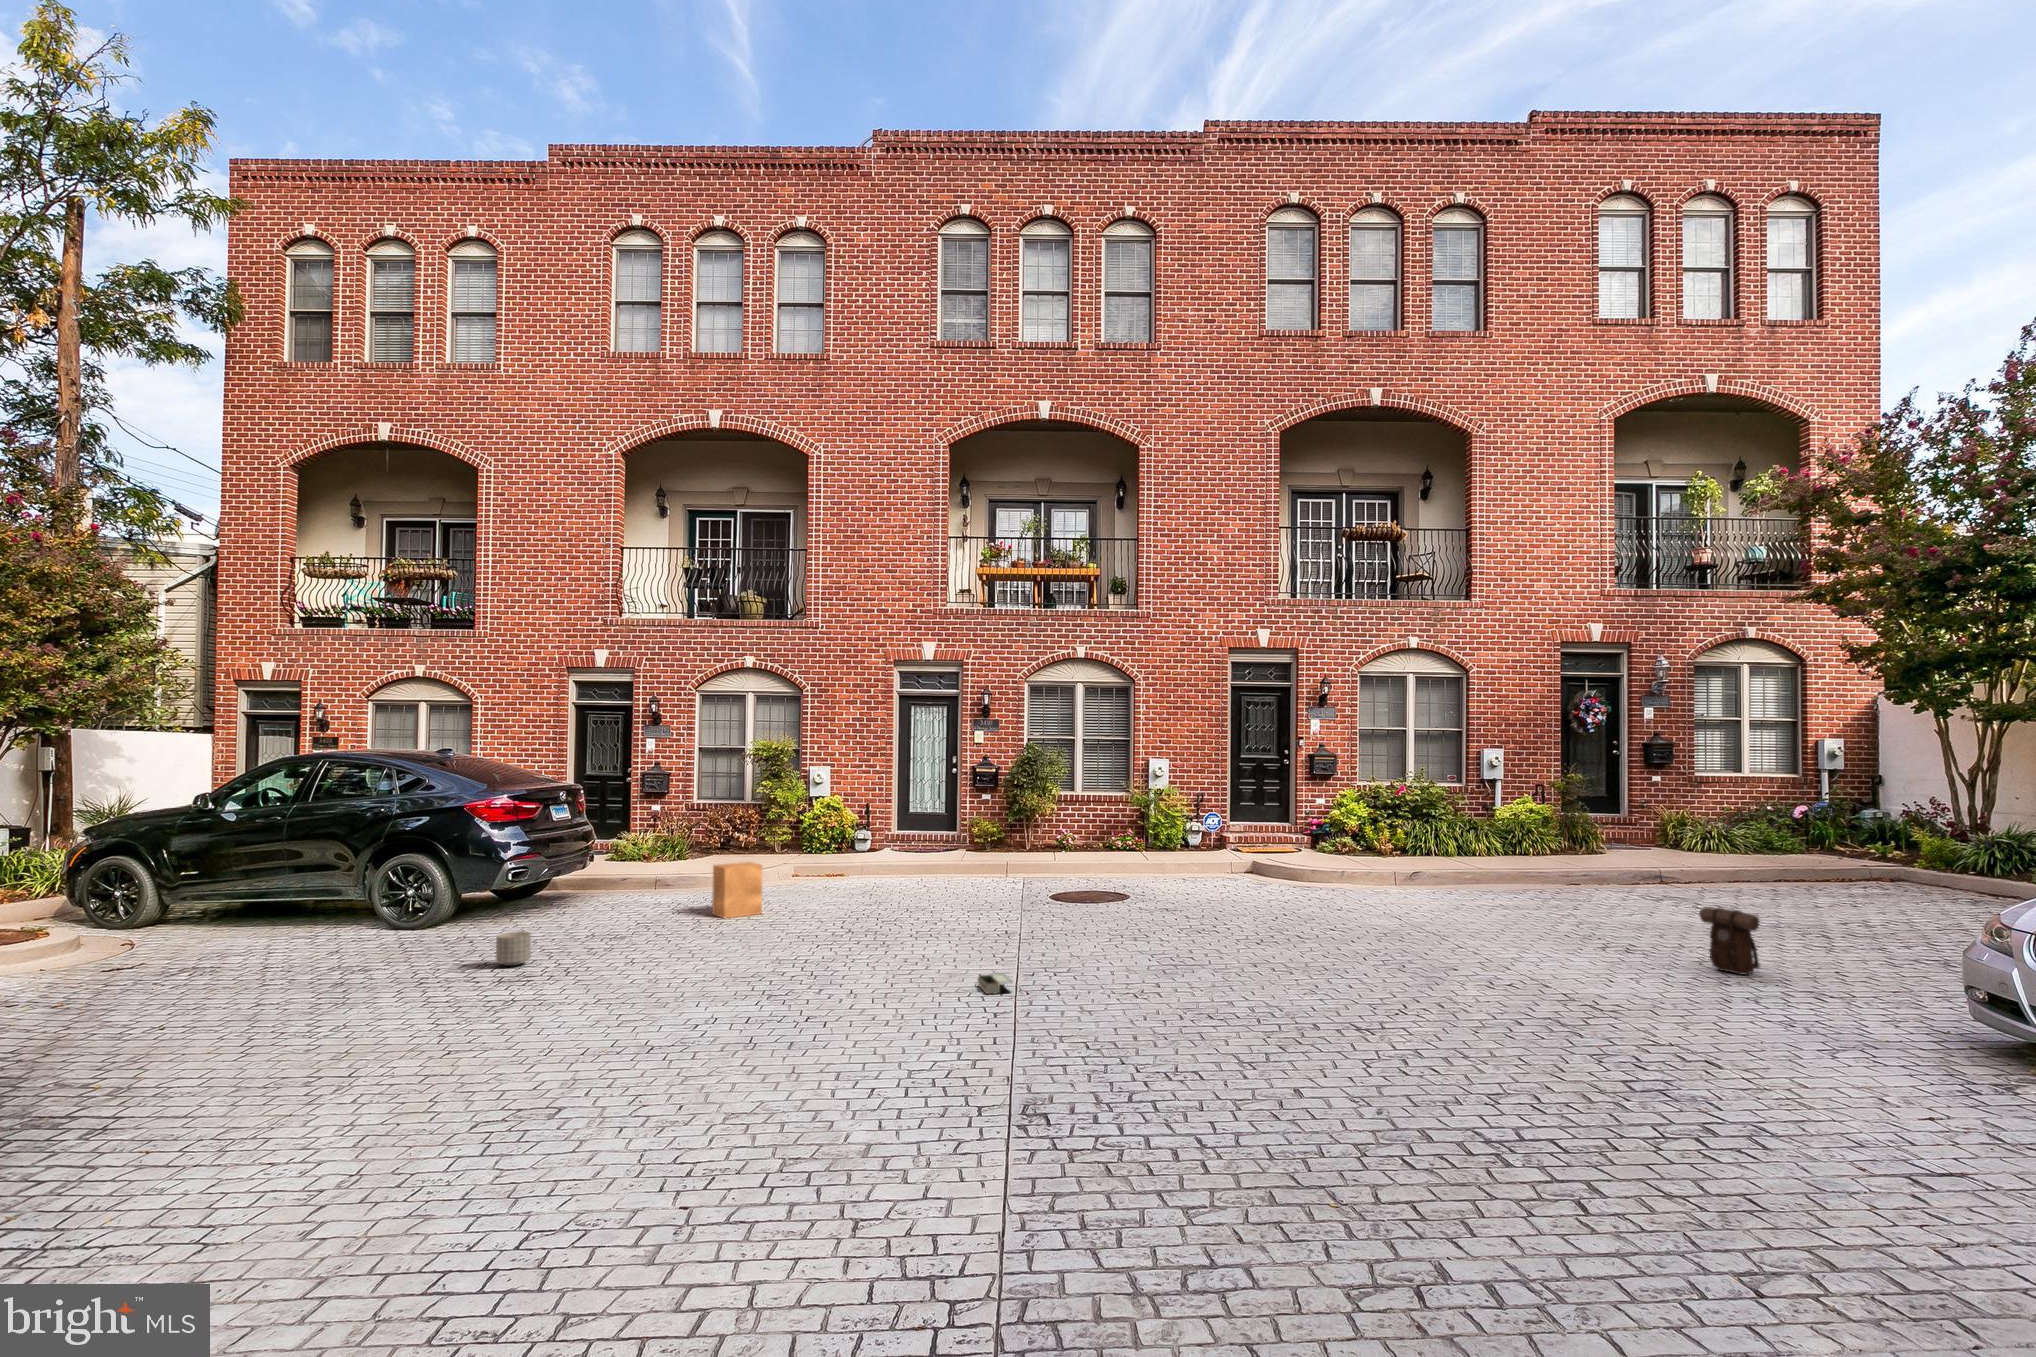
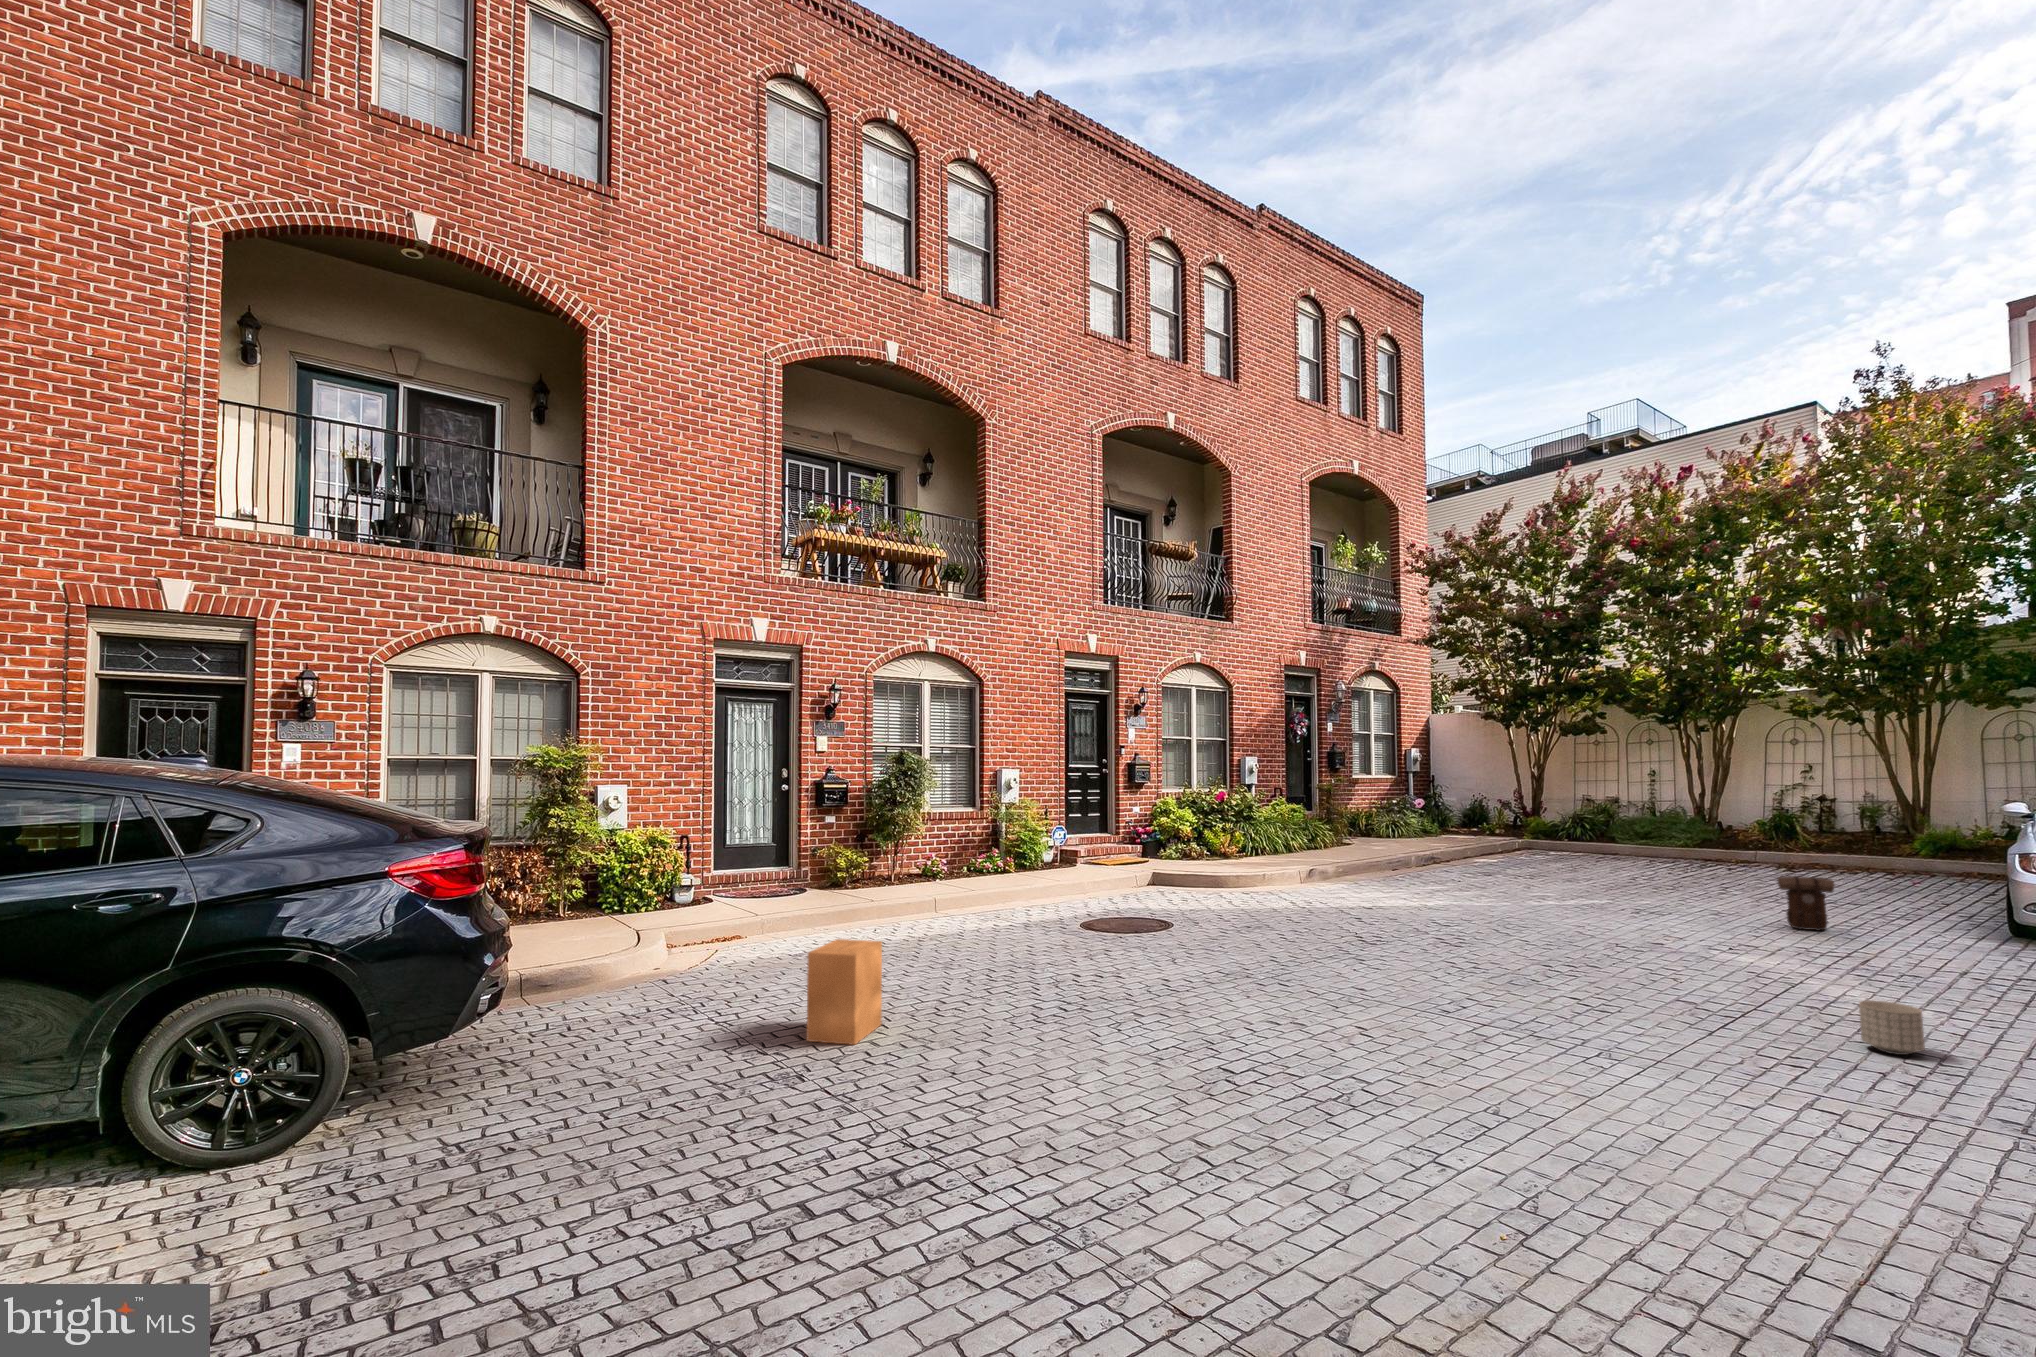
planter: present [496,931,531,966] -> present [1859,1000,1925,1055]
toolbox: present [978,973,1012,994] -> none [1578,1051,1644,1087]

